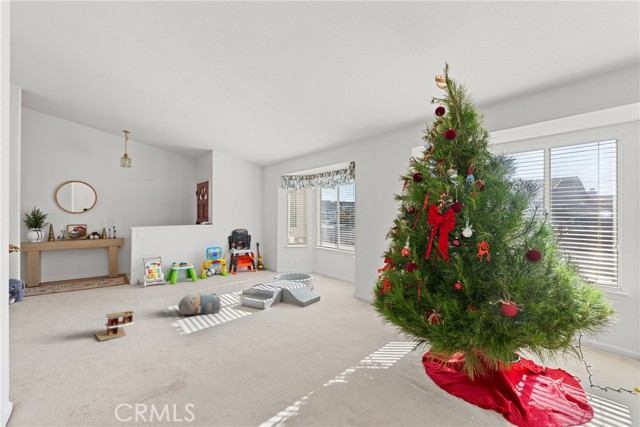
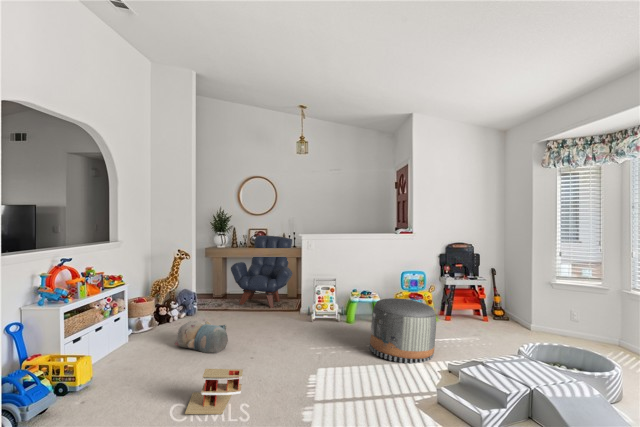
armchair: none [58,230,118,286] -> present [231,236,293,308]
pouf: none [197,263,235,296] -> present [370,298,436,364]
plush toy: present [178,293,221,314] -> present [175,321,228,353]

